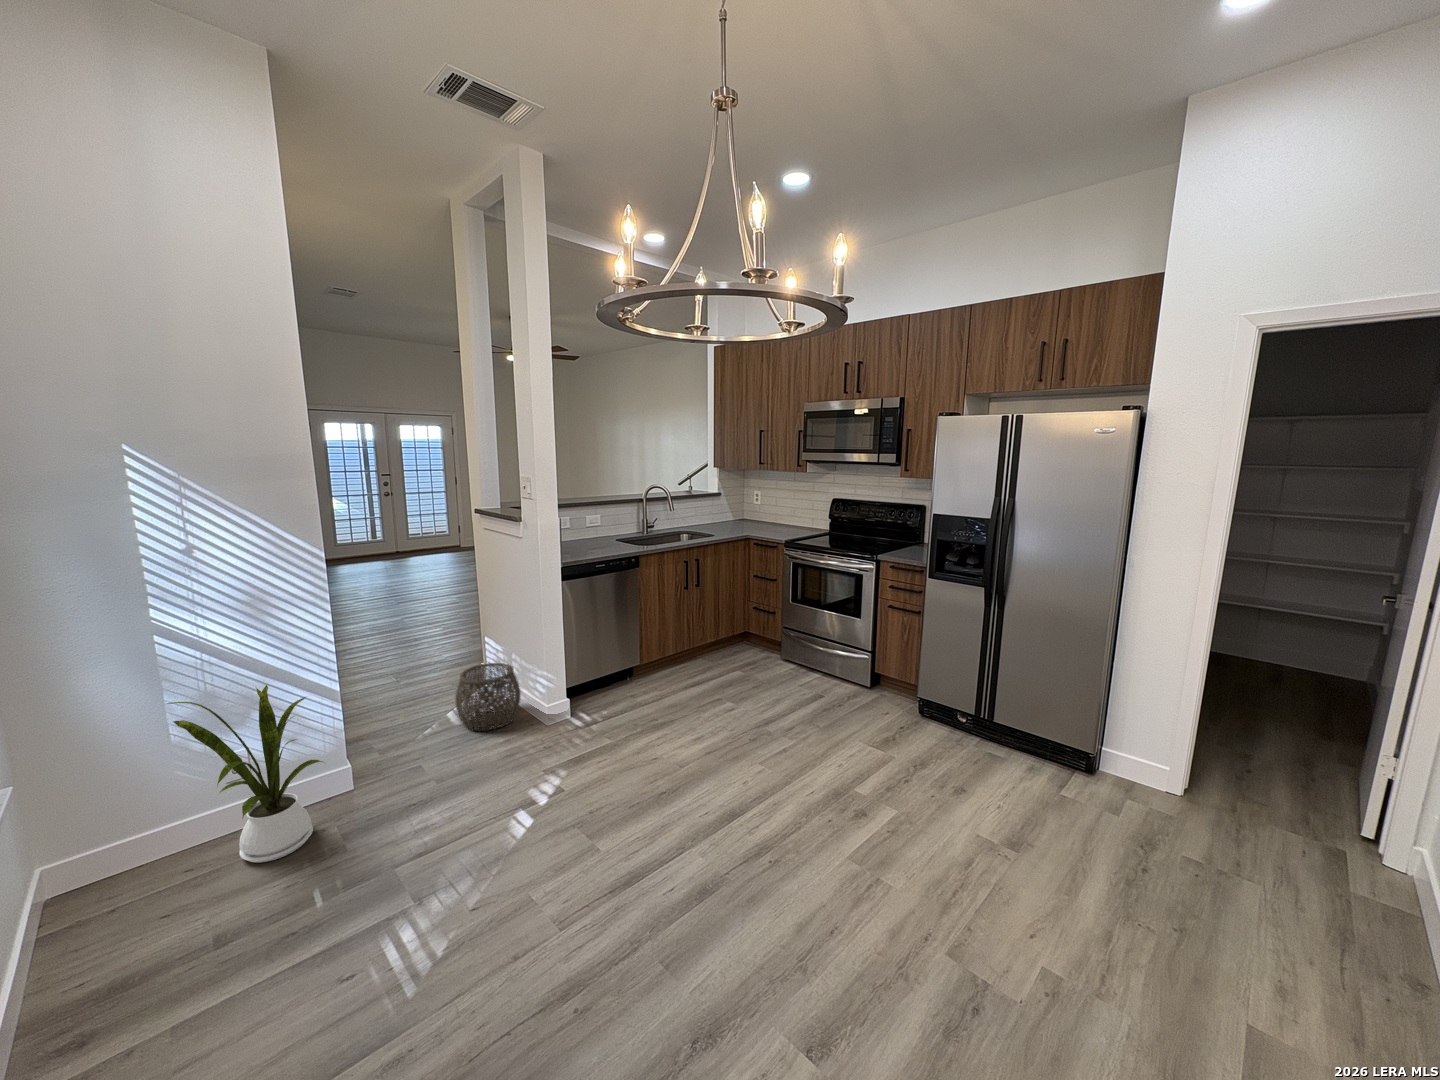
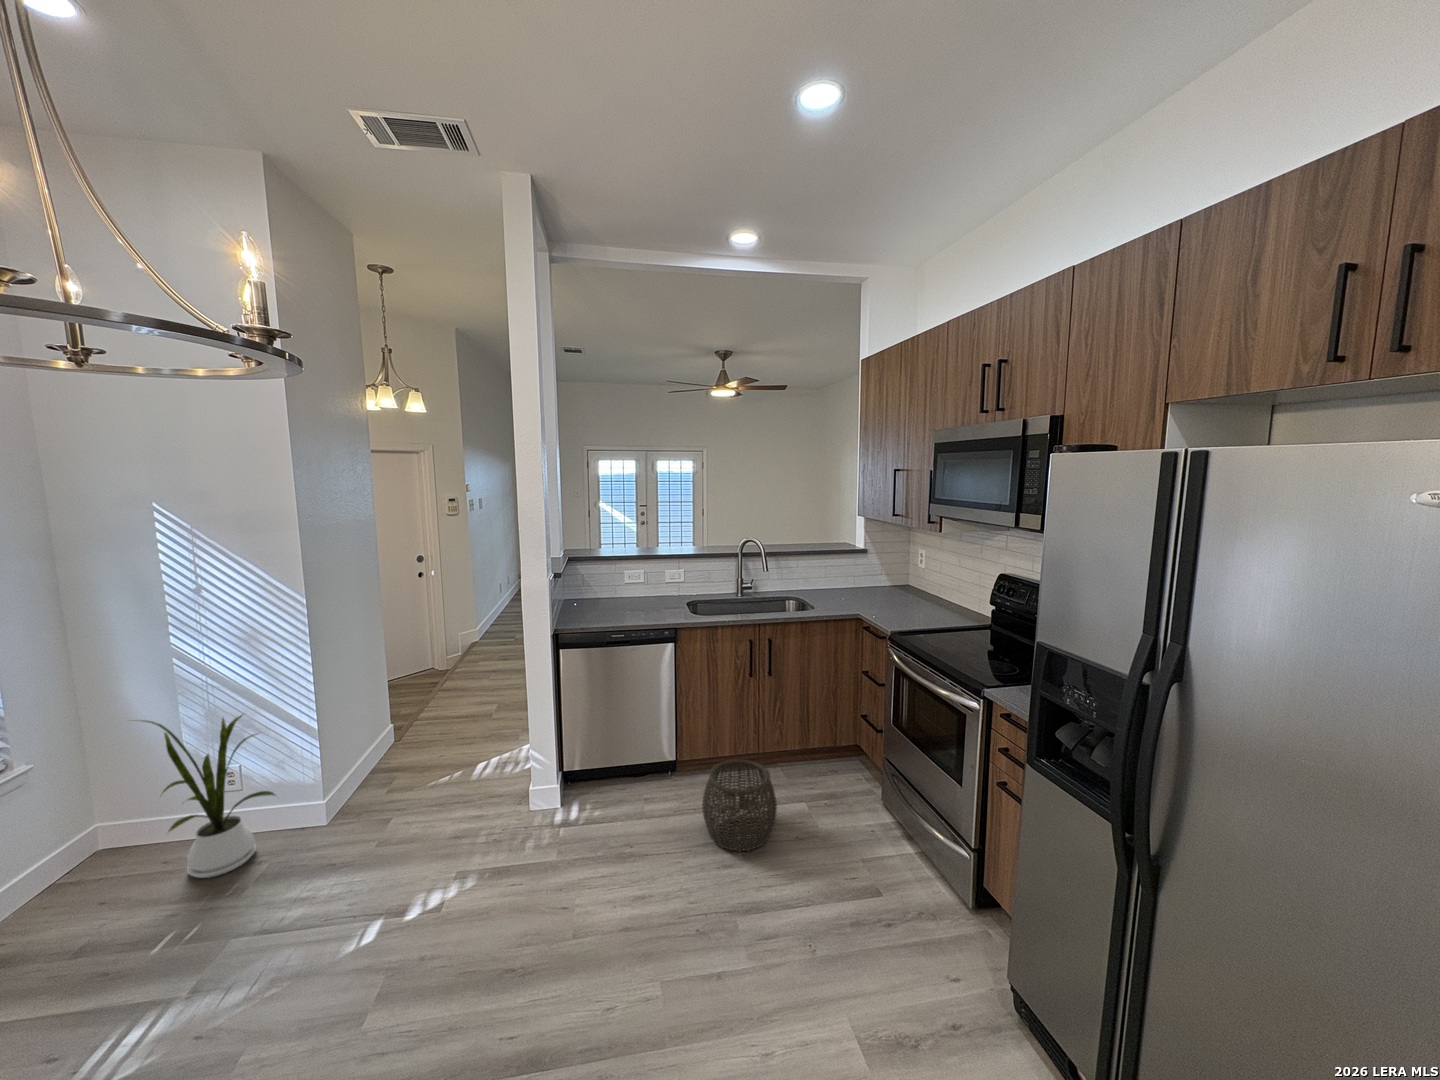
woven basket: present [455,663,521,731] -> present [702,759,777,852]

